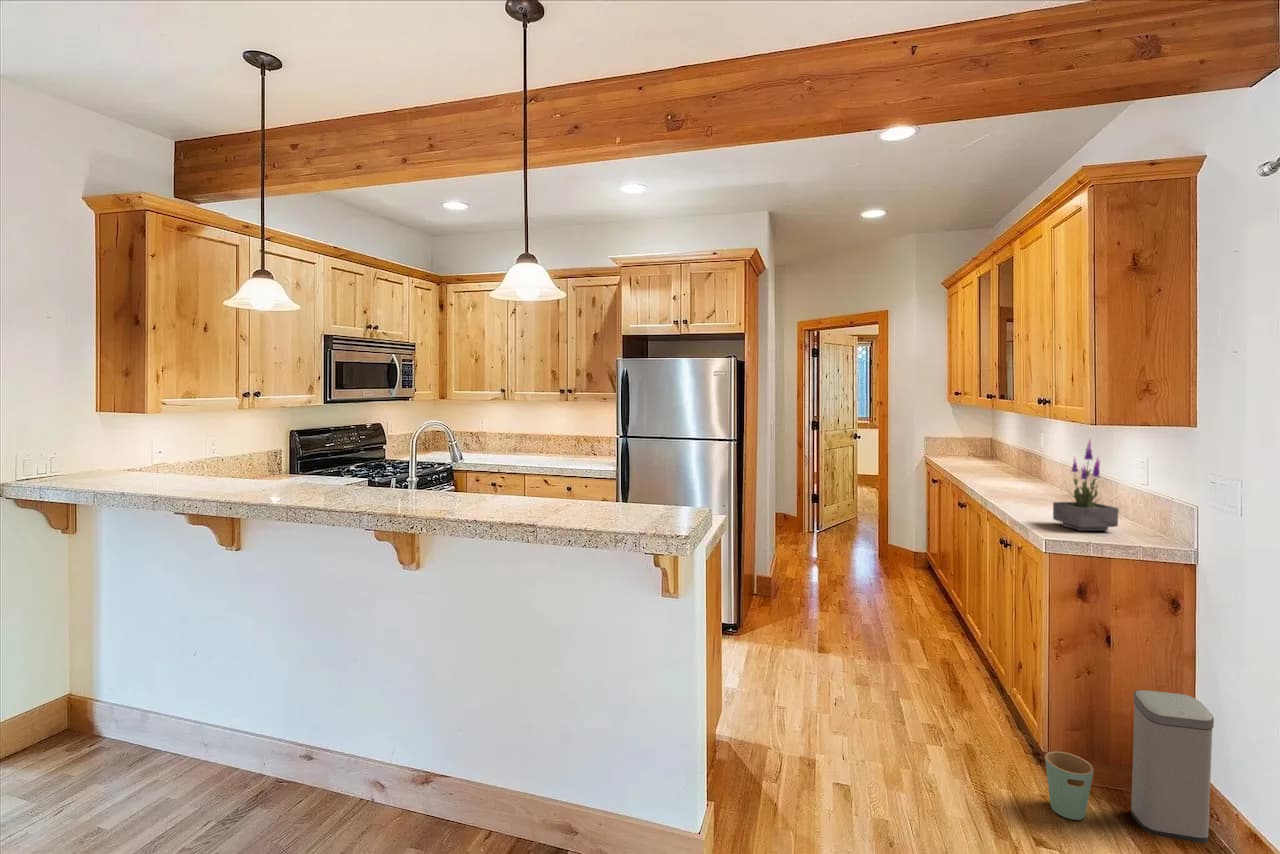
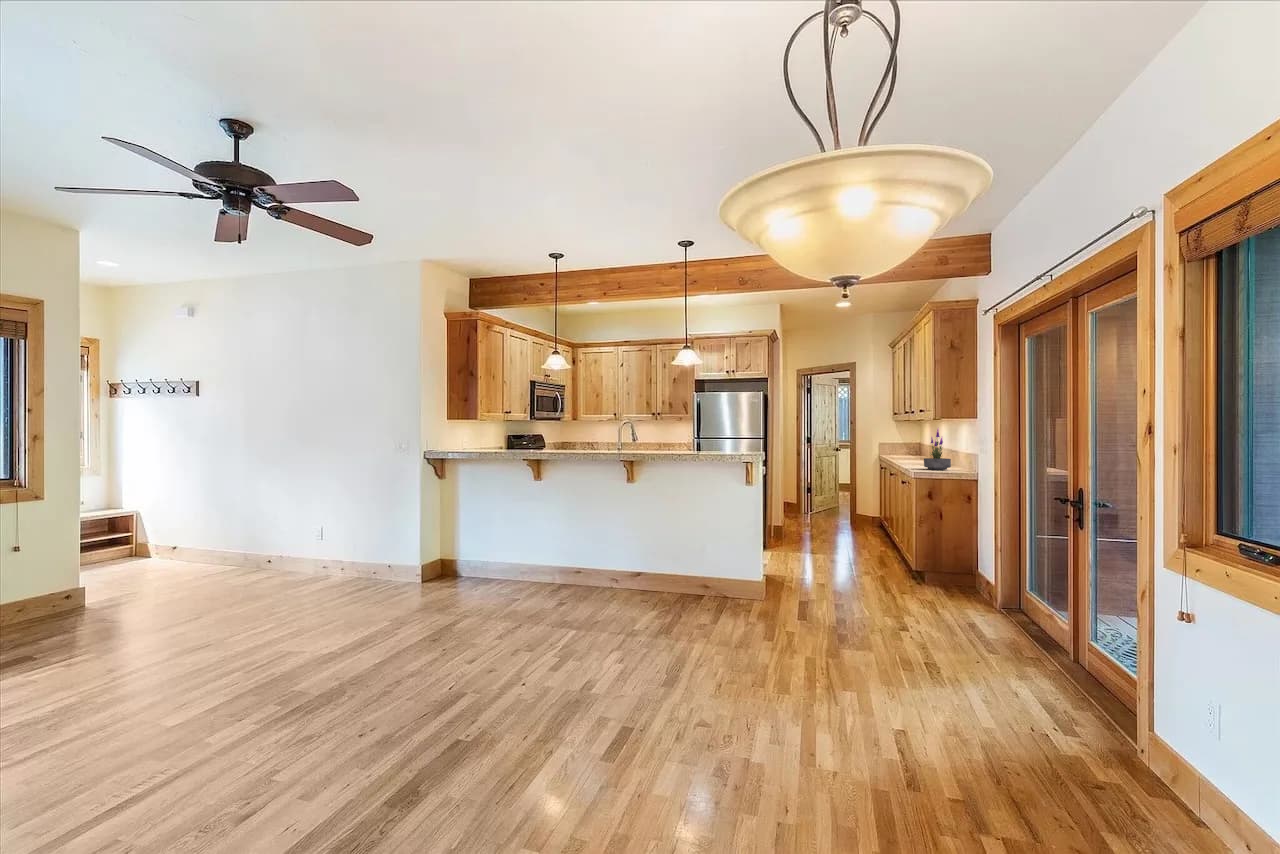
trash can: present [1045,690,1214,843] -> none [916,534,981,594]

